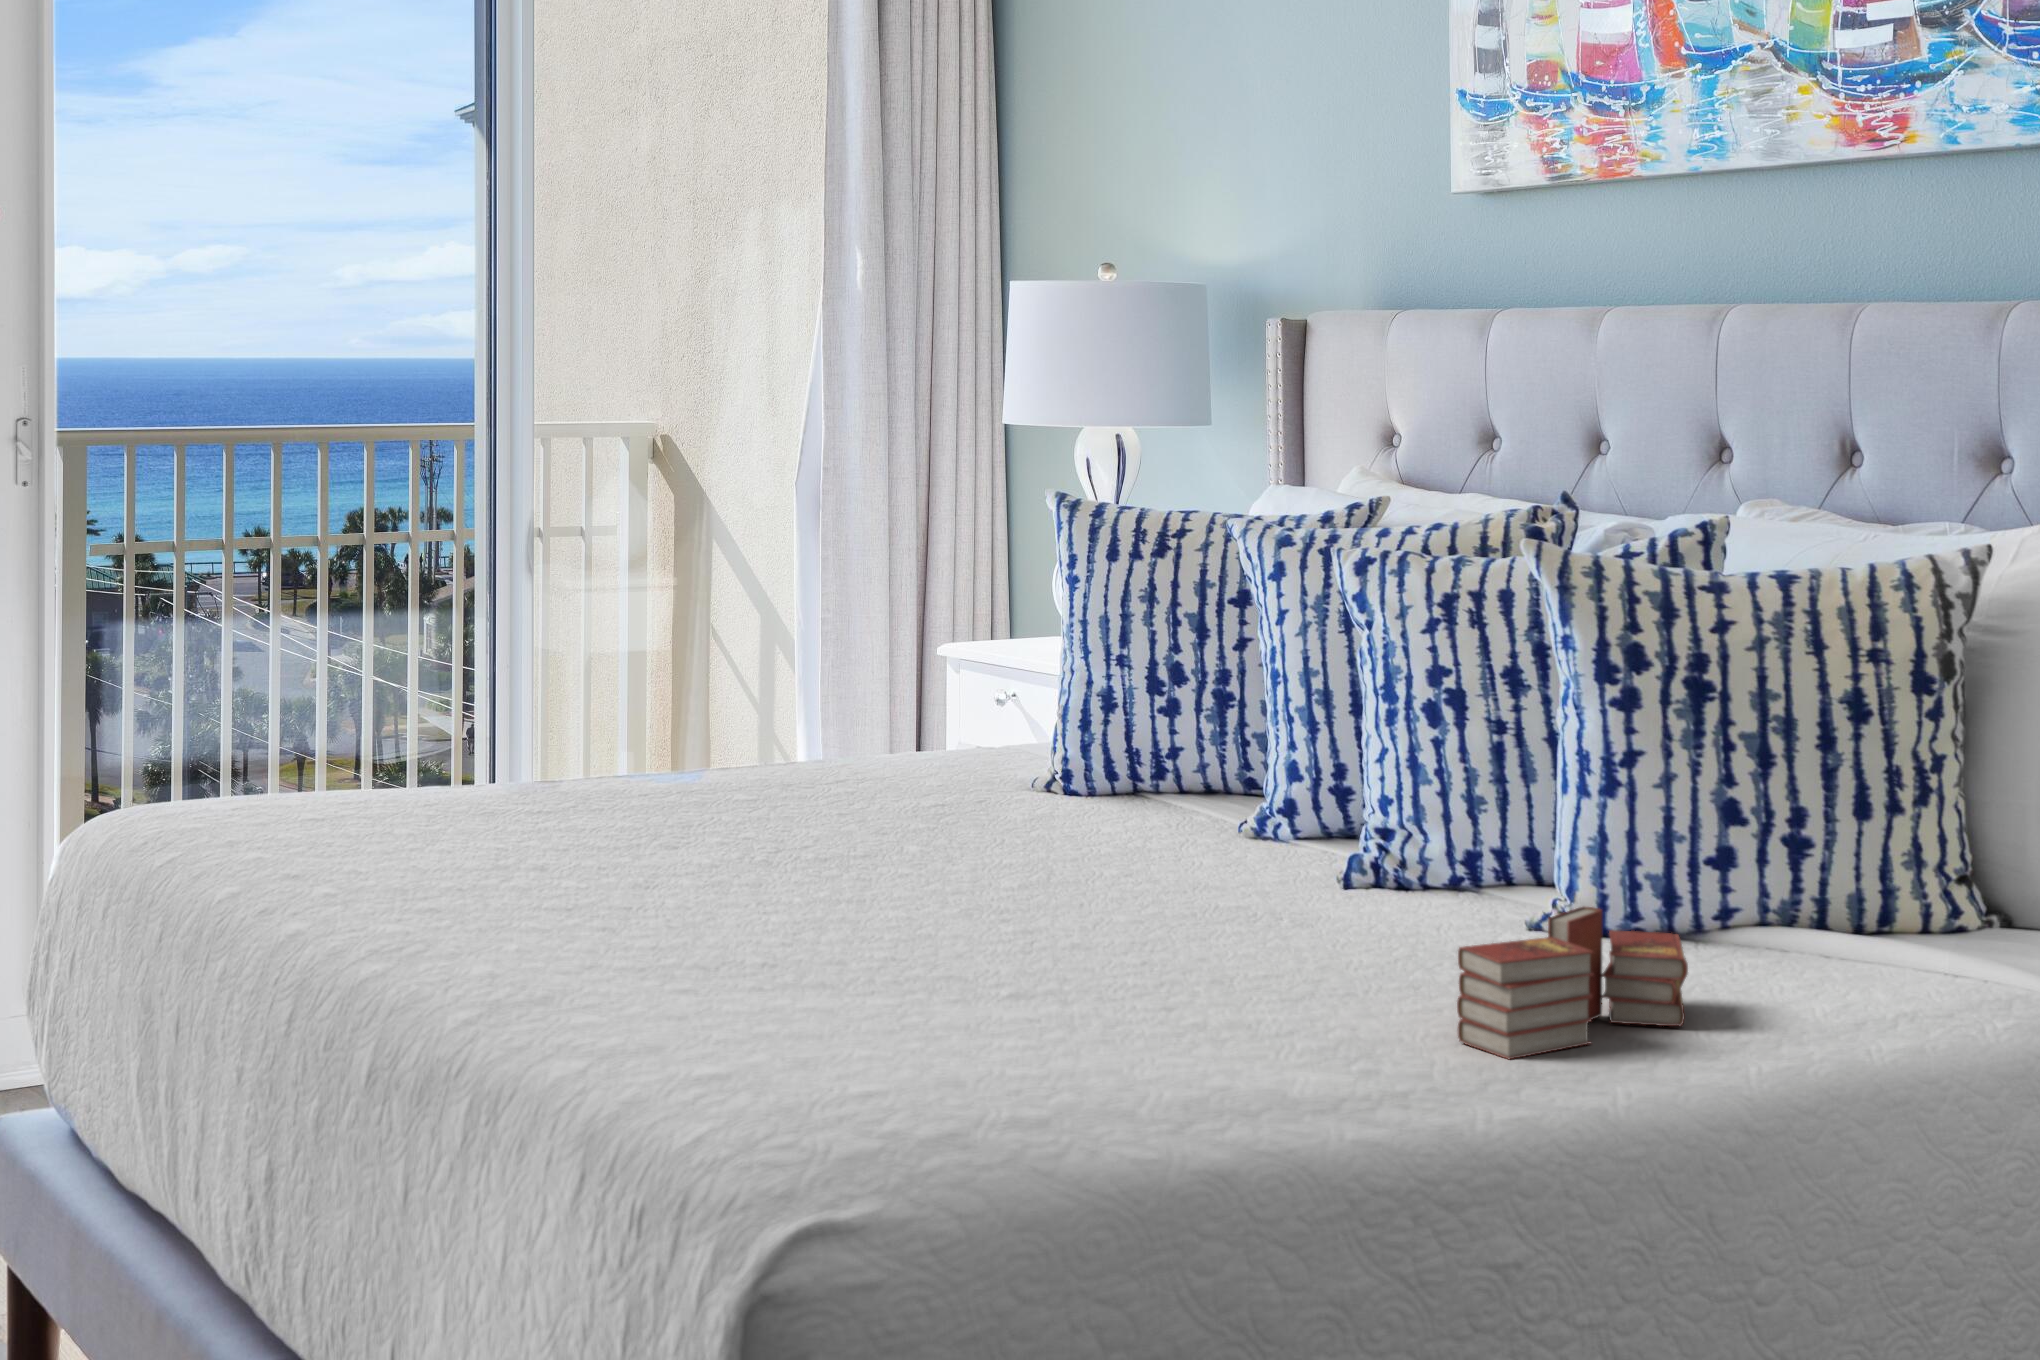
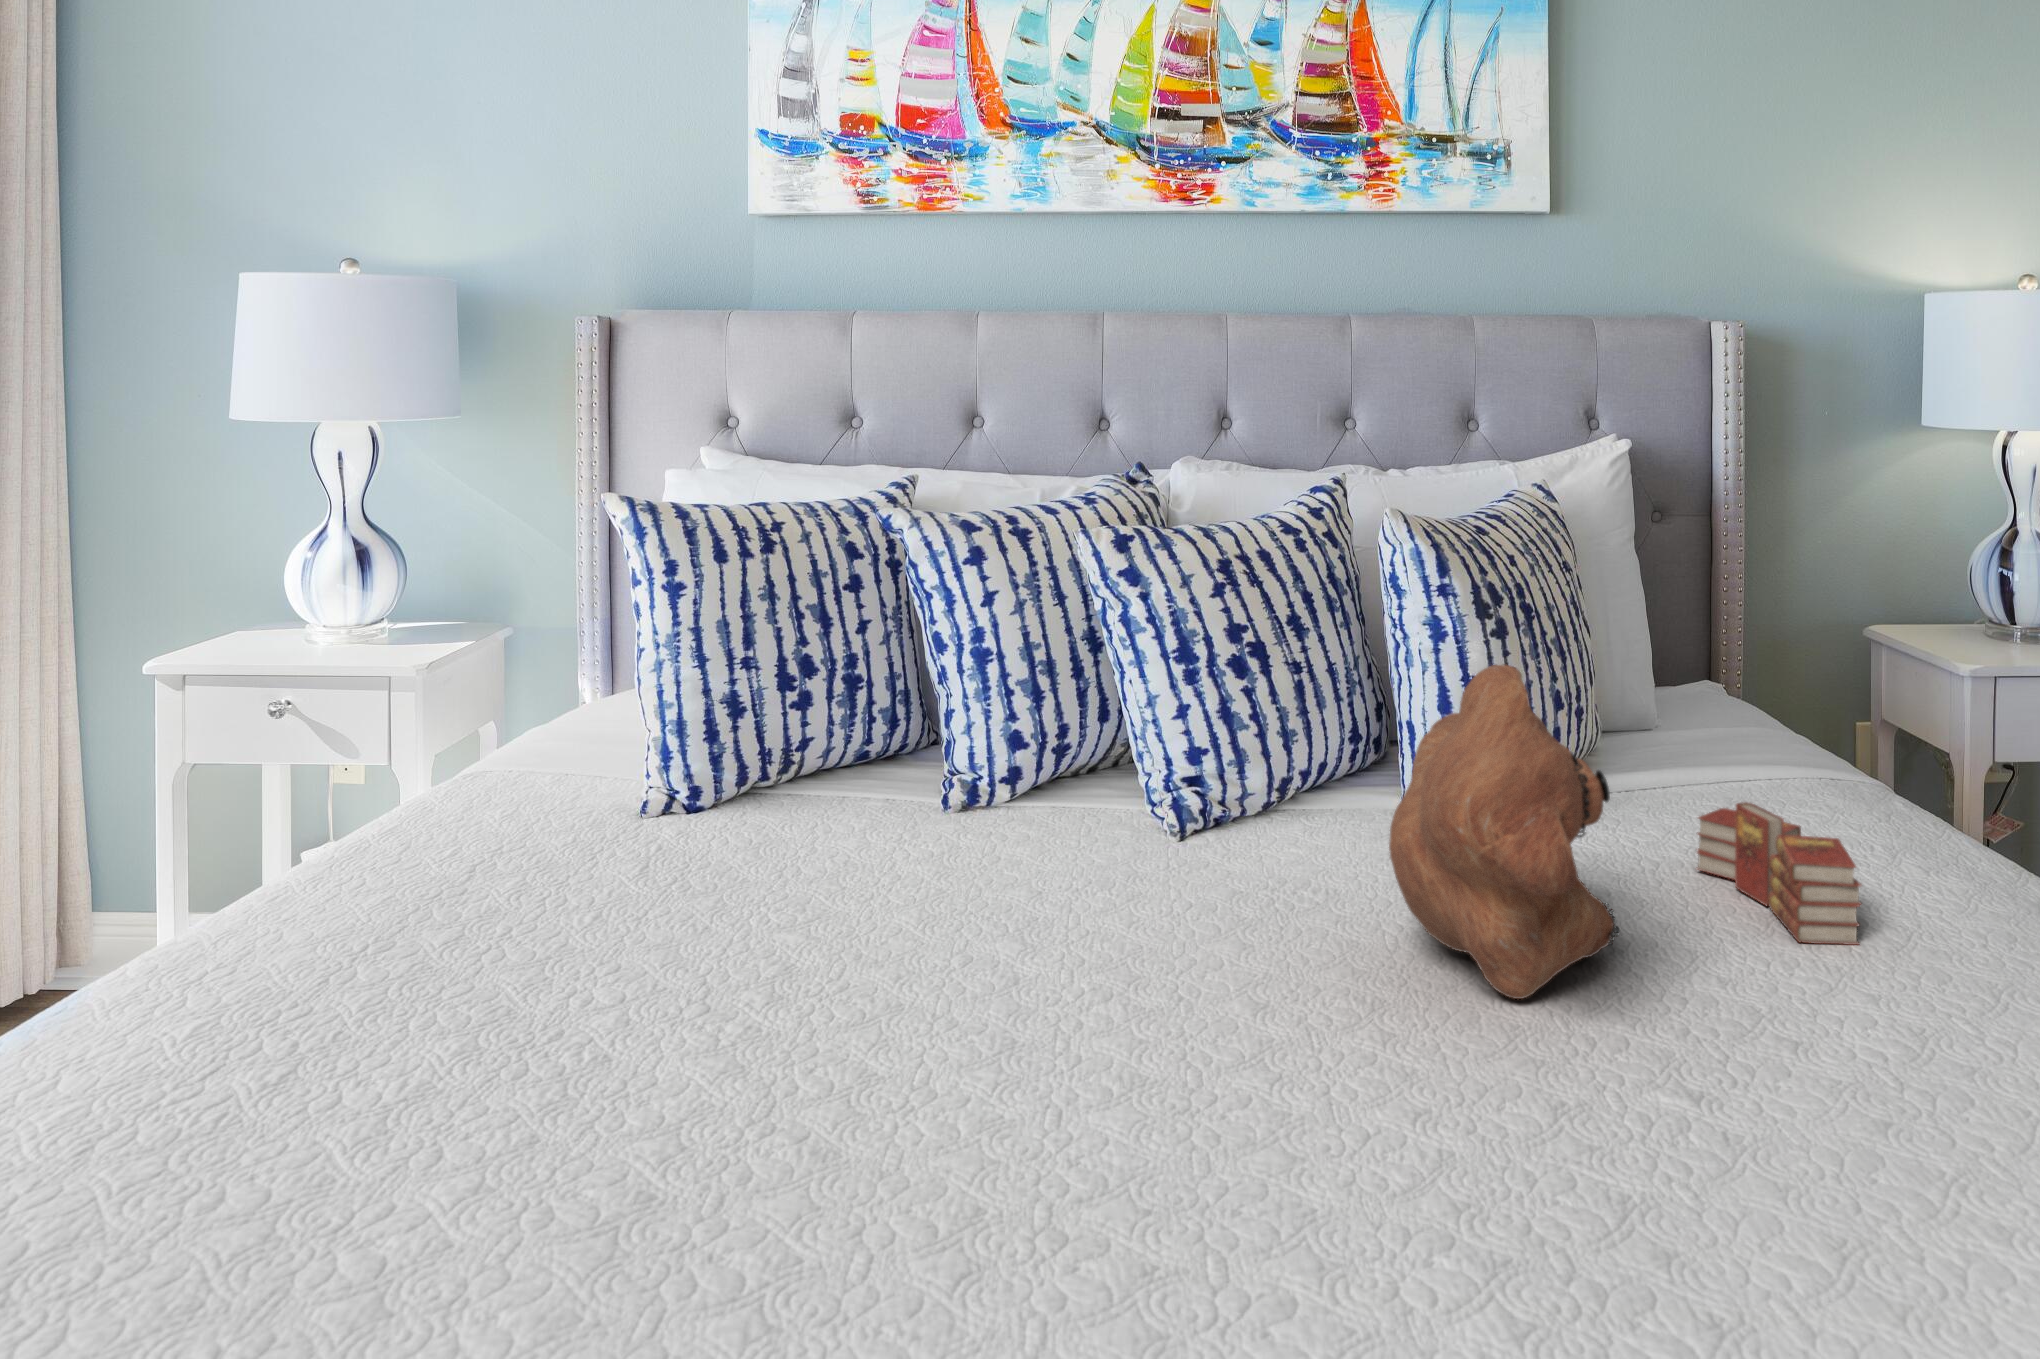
teddy bear: none [984,651,1341,993] -> present [1389,664,1620,999]

